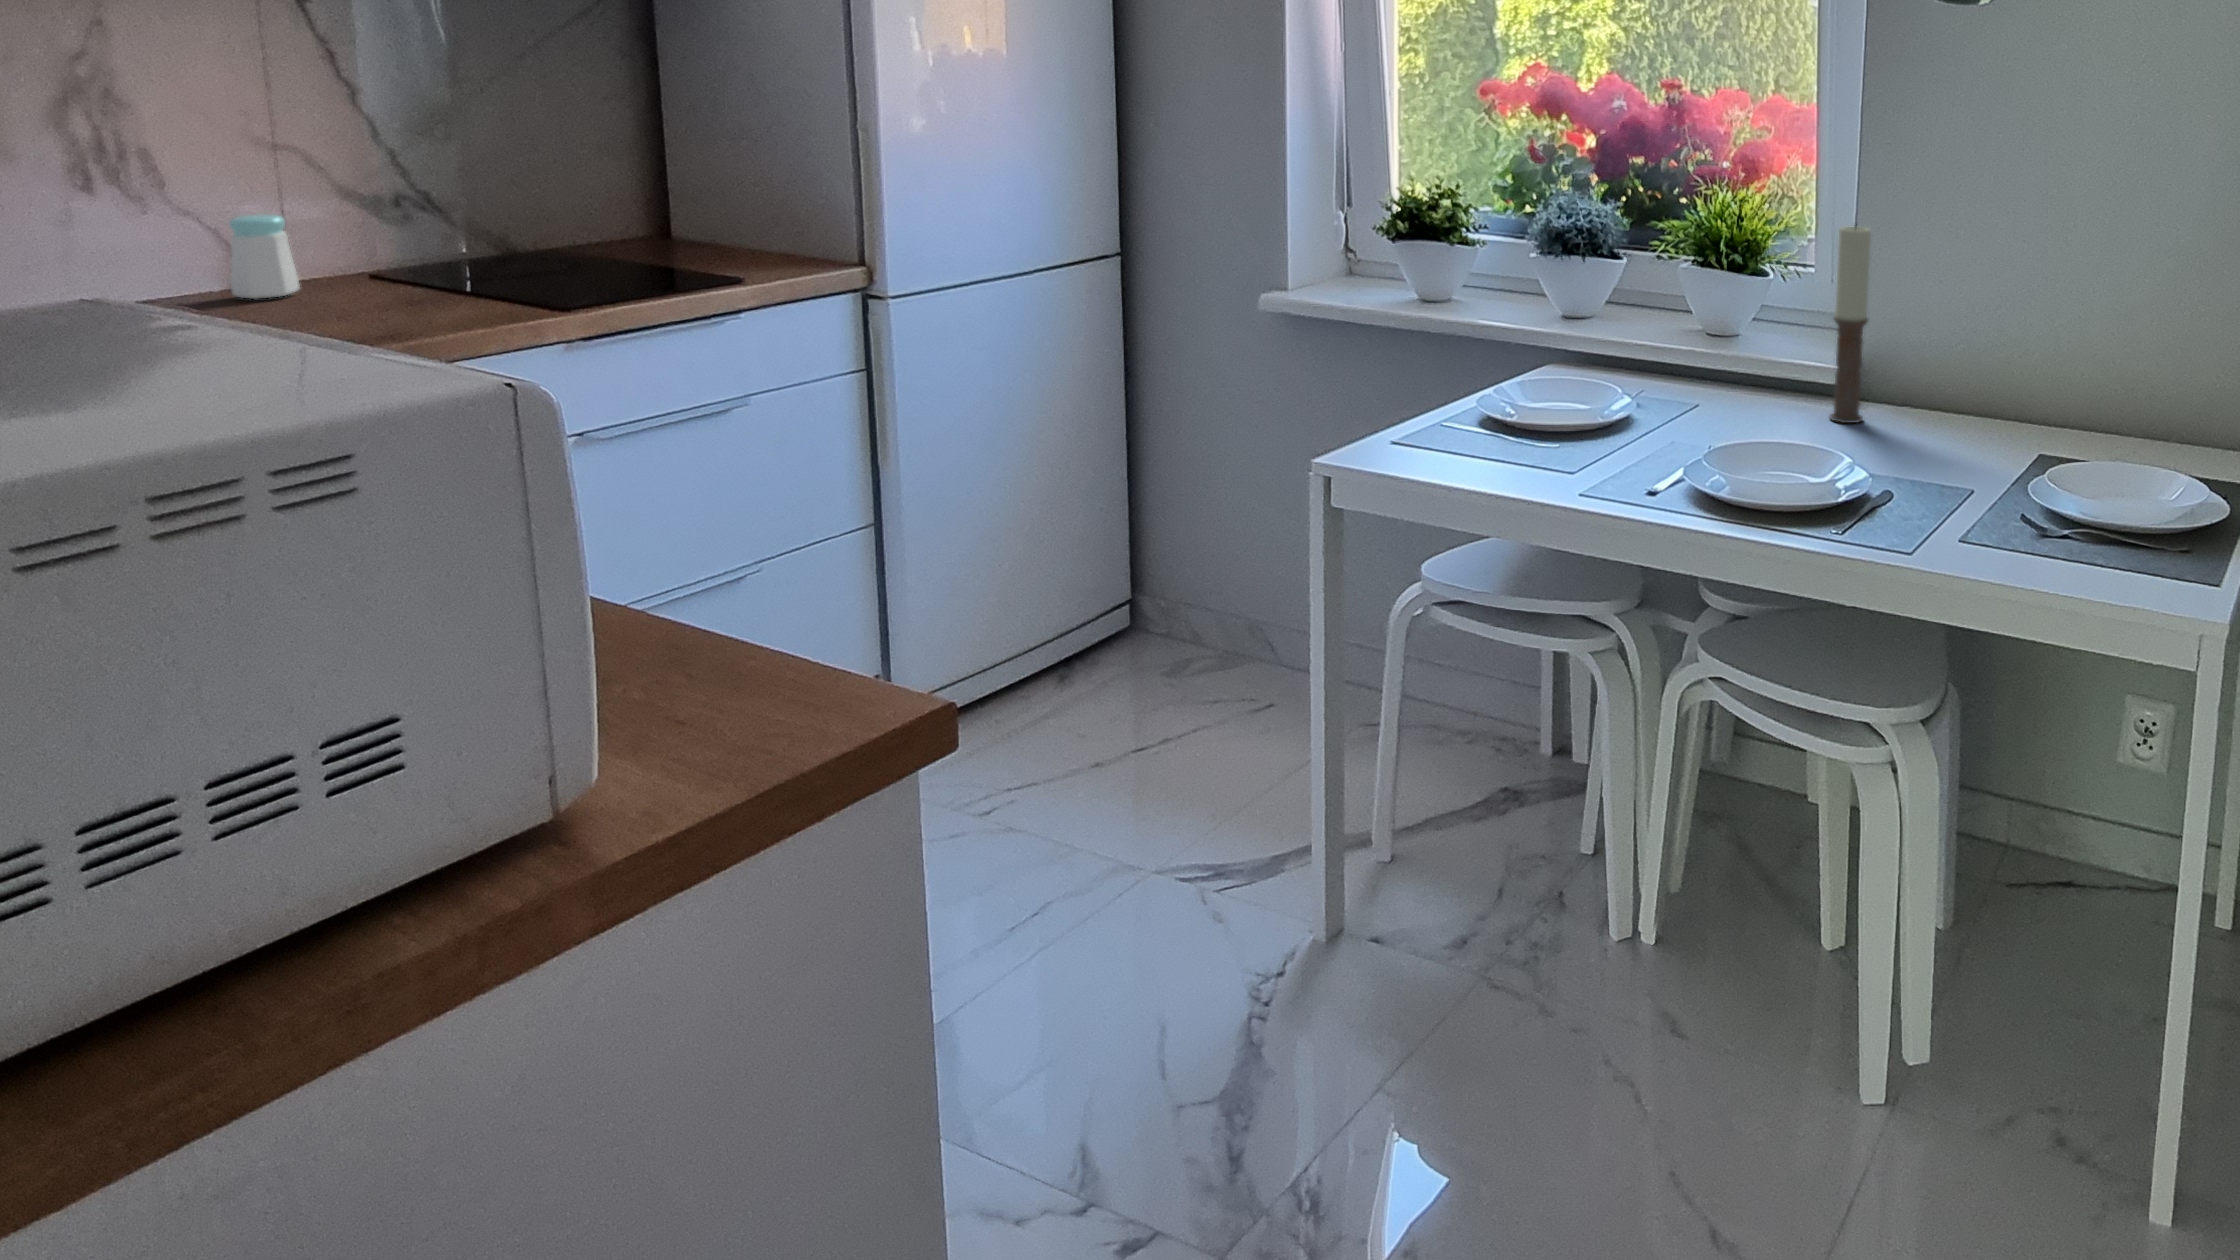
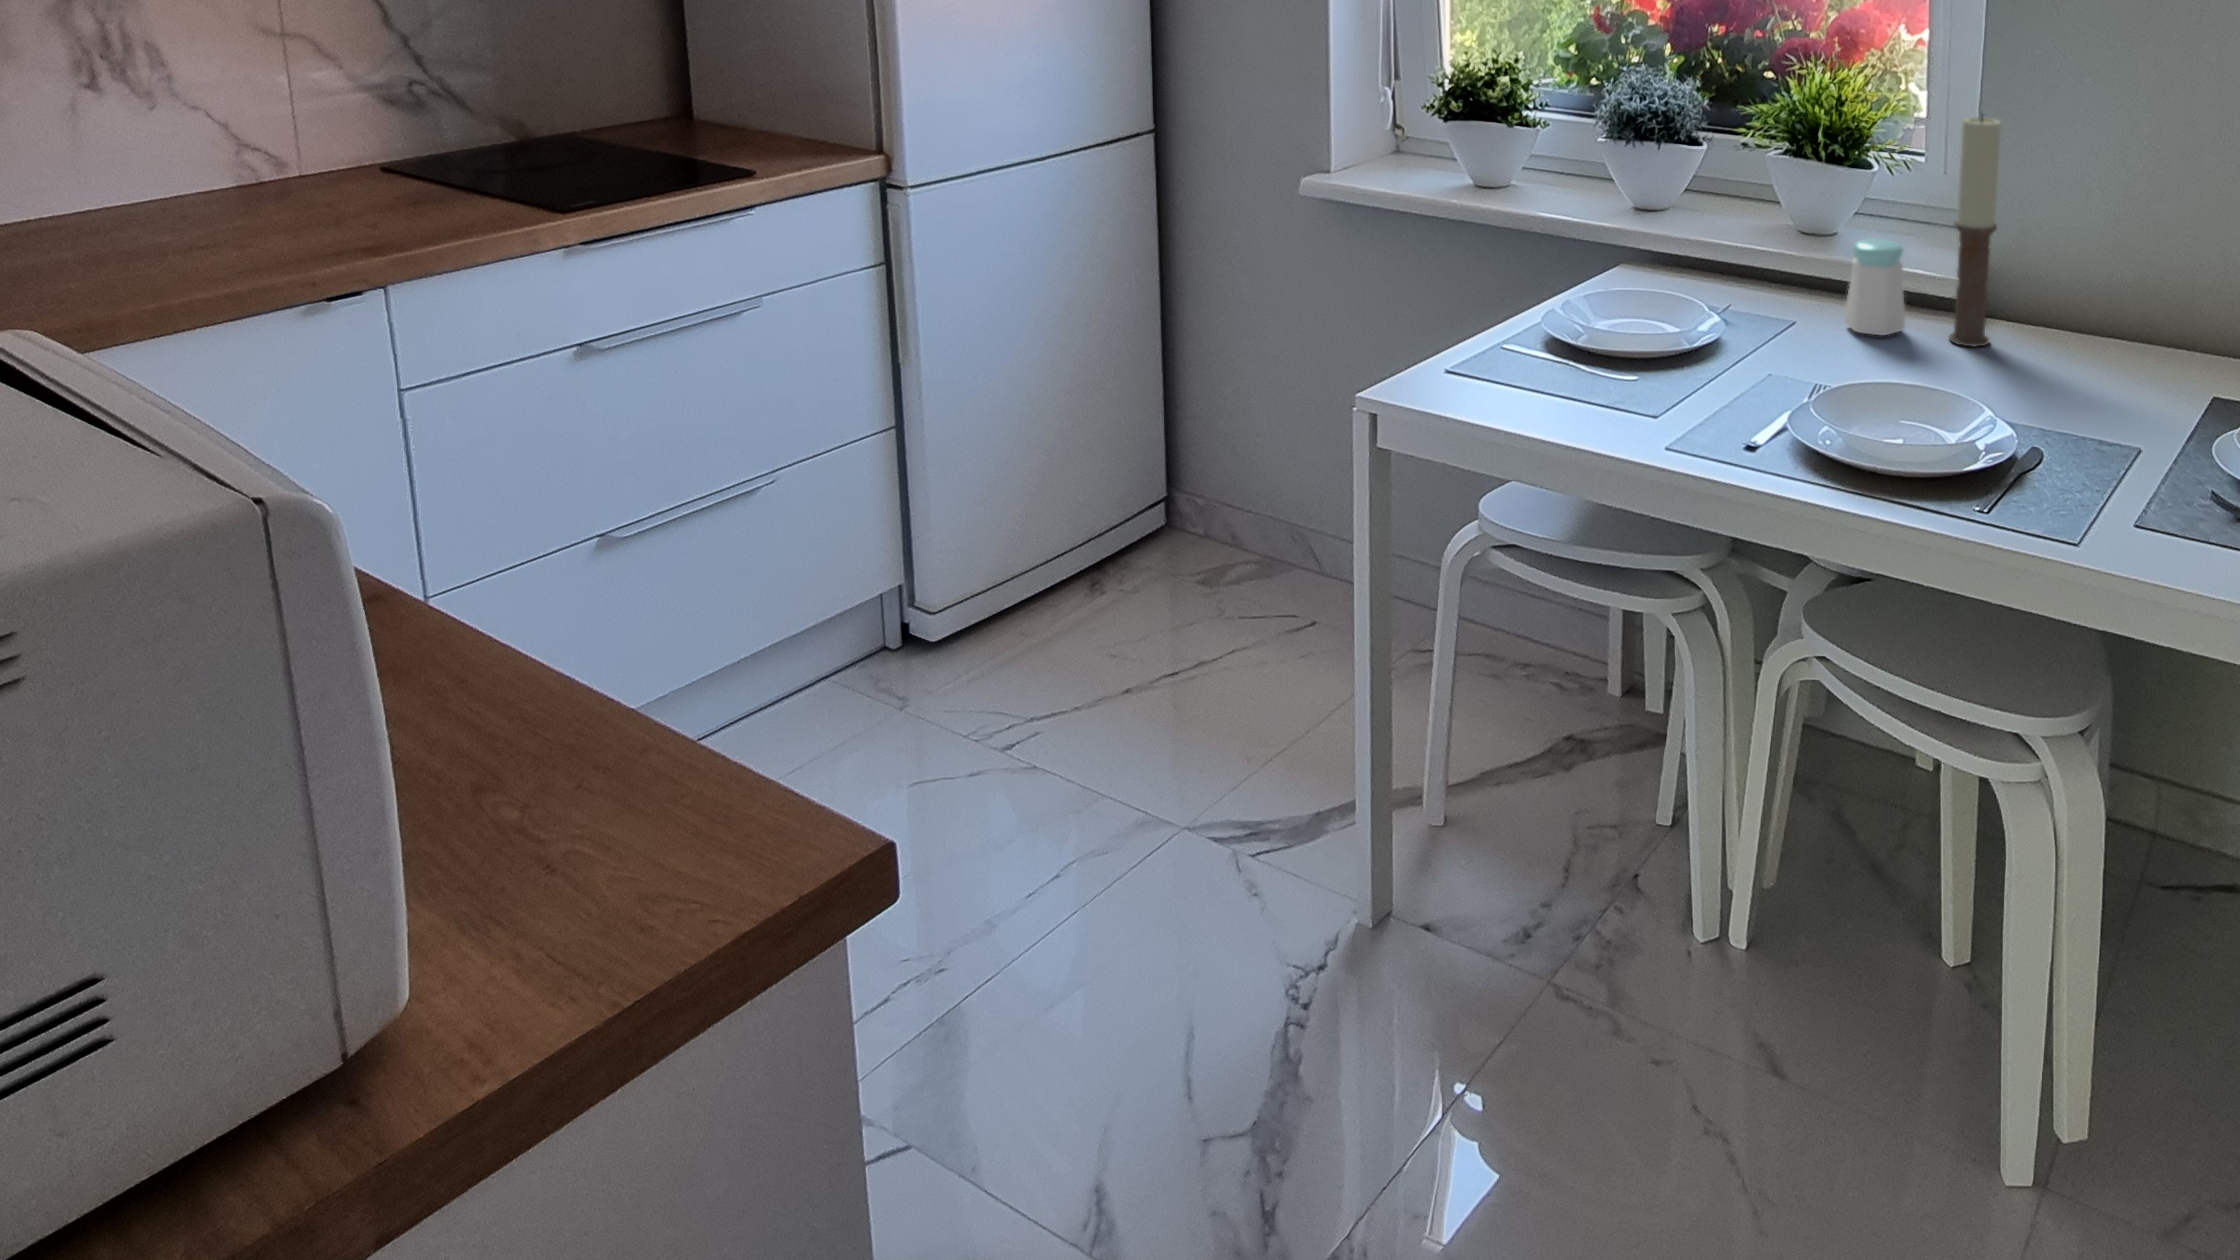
salt shaker: present [229,214,300,299] -> present [1845,238,1905,335]

